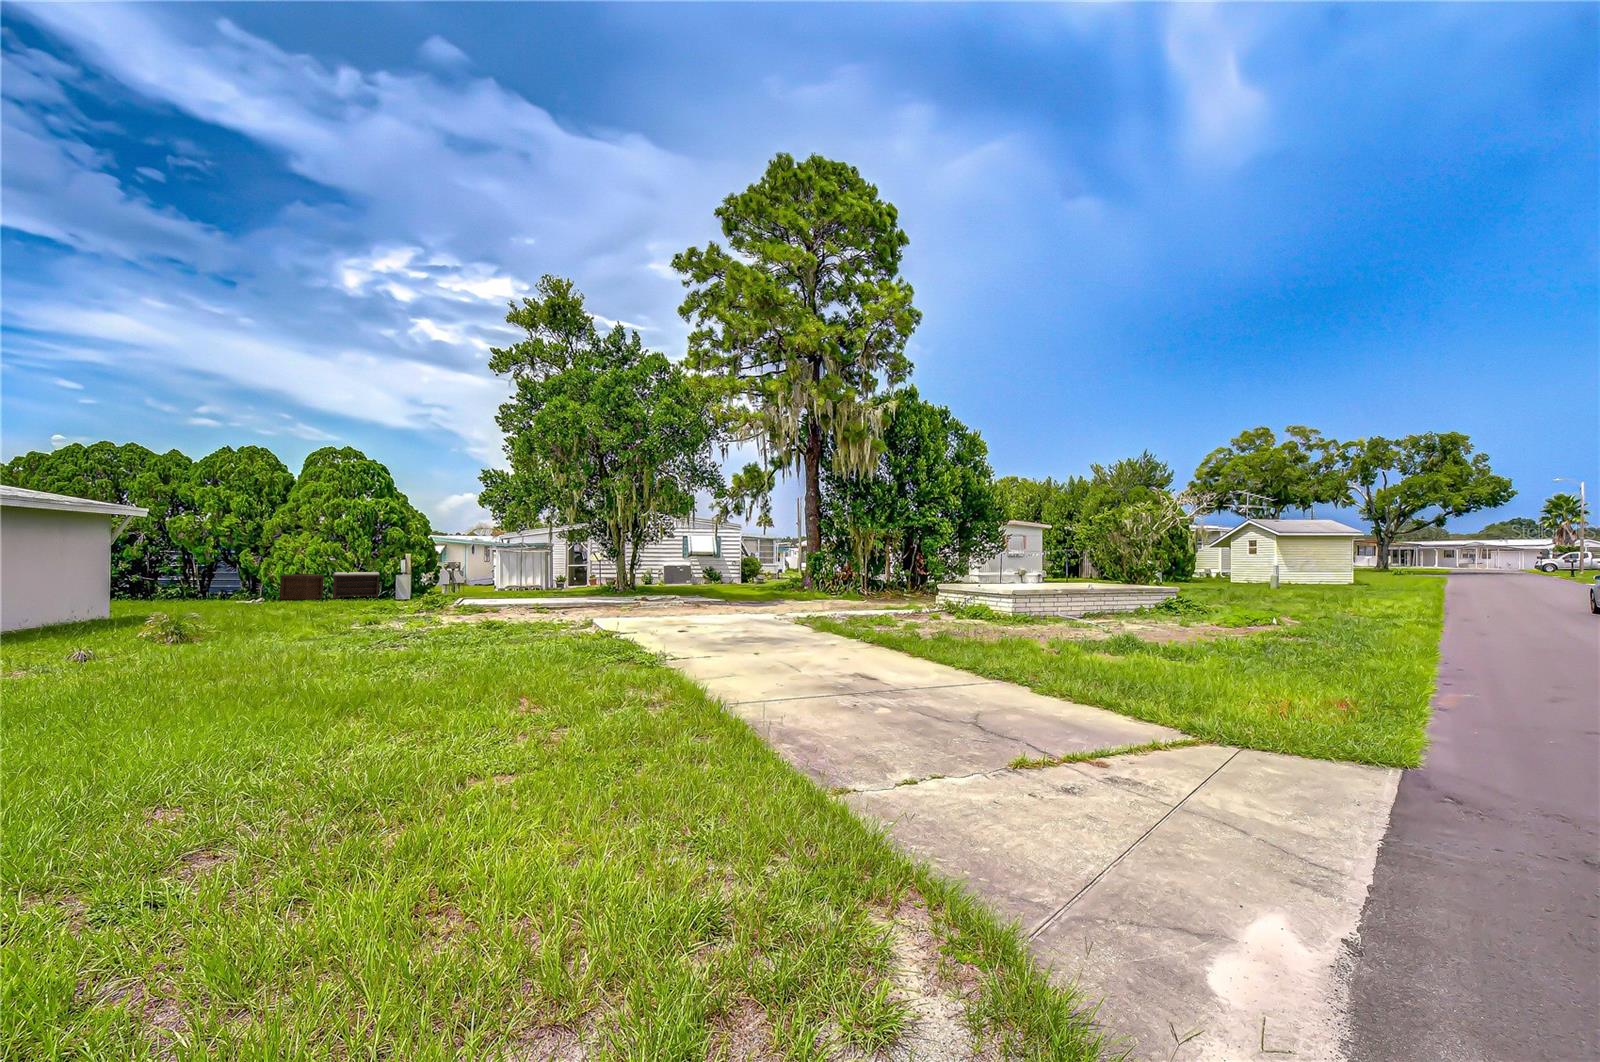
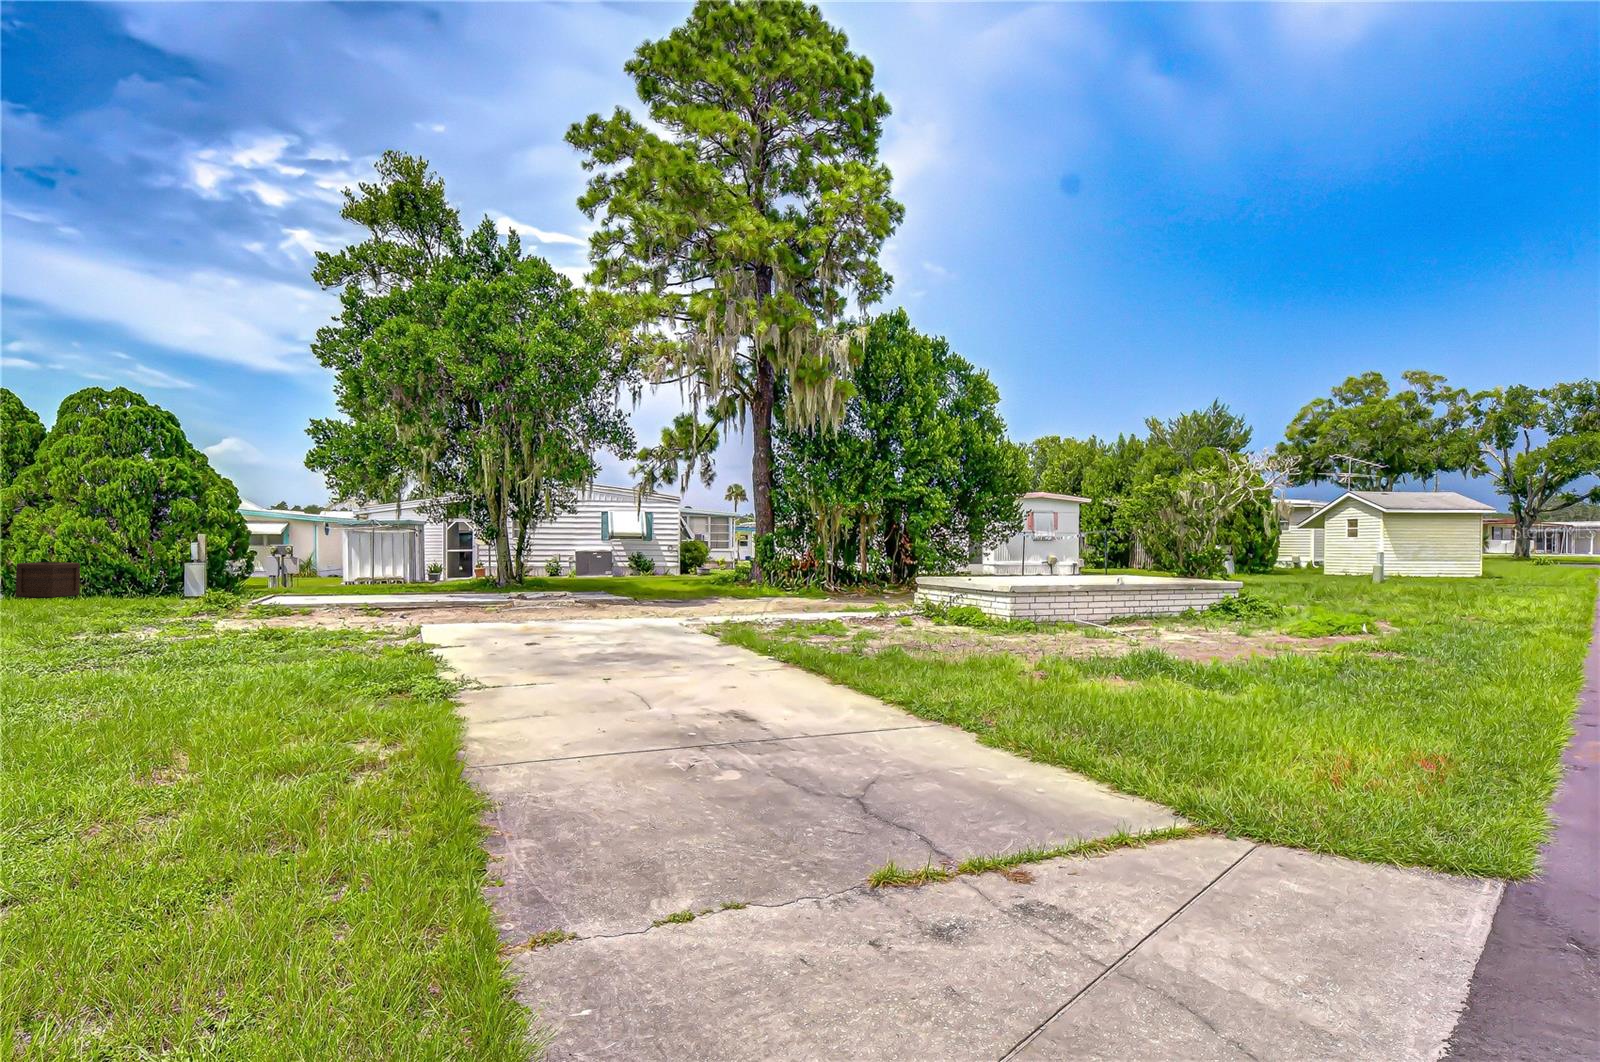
bench: present [333,572,381,599] -> none [93,560,162,596]

